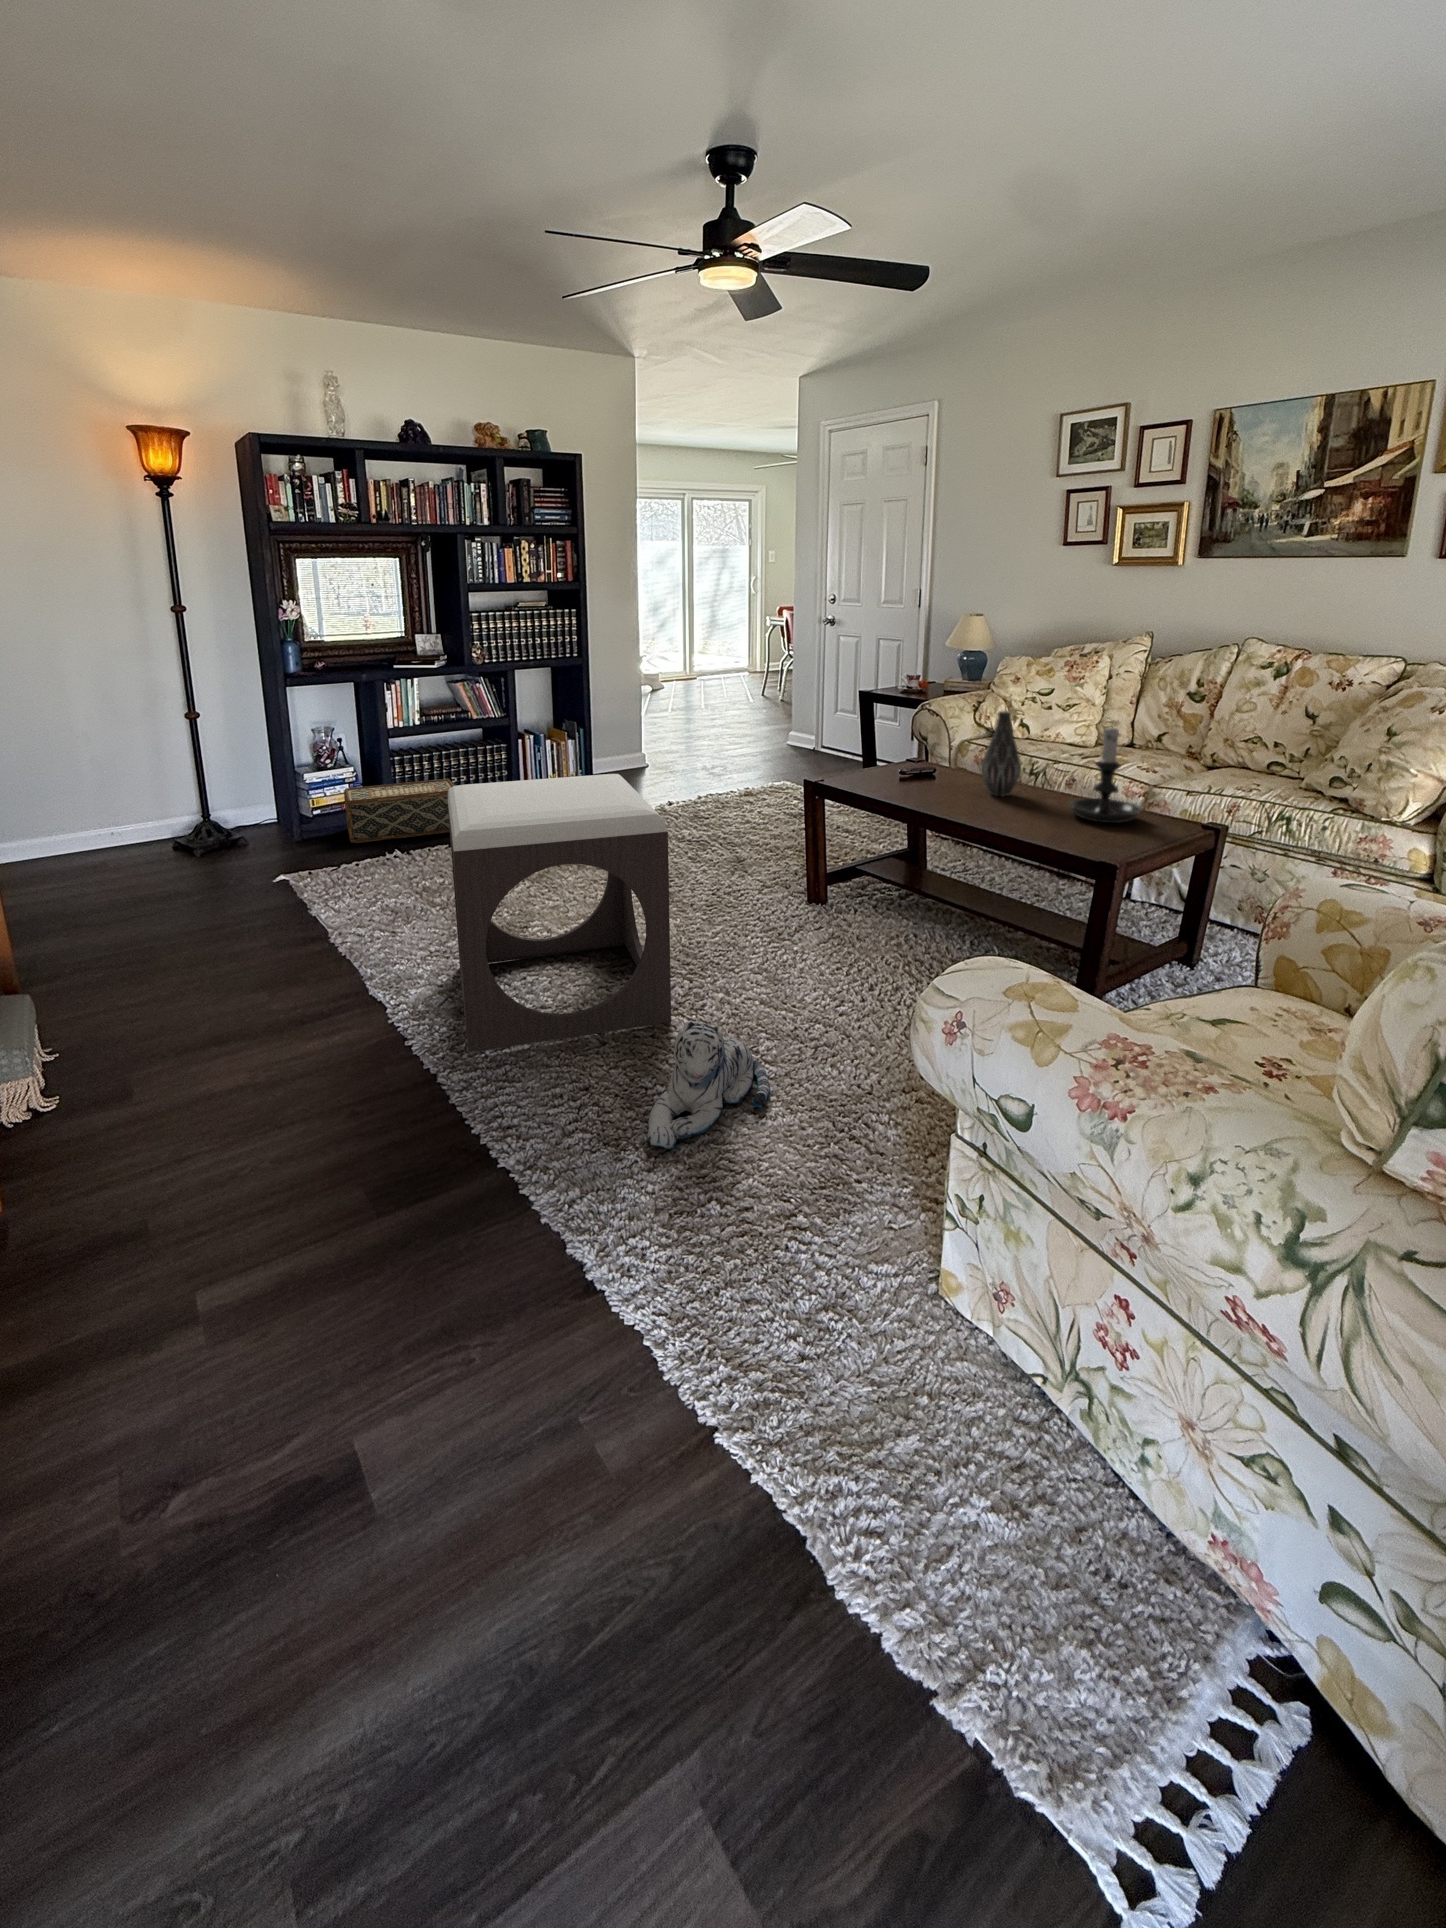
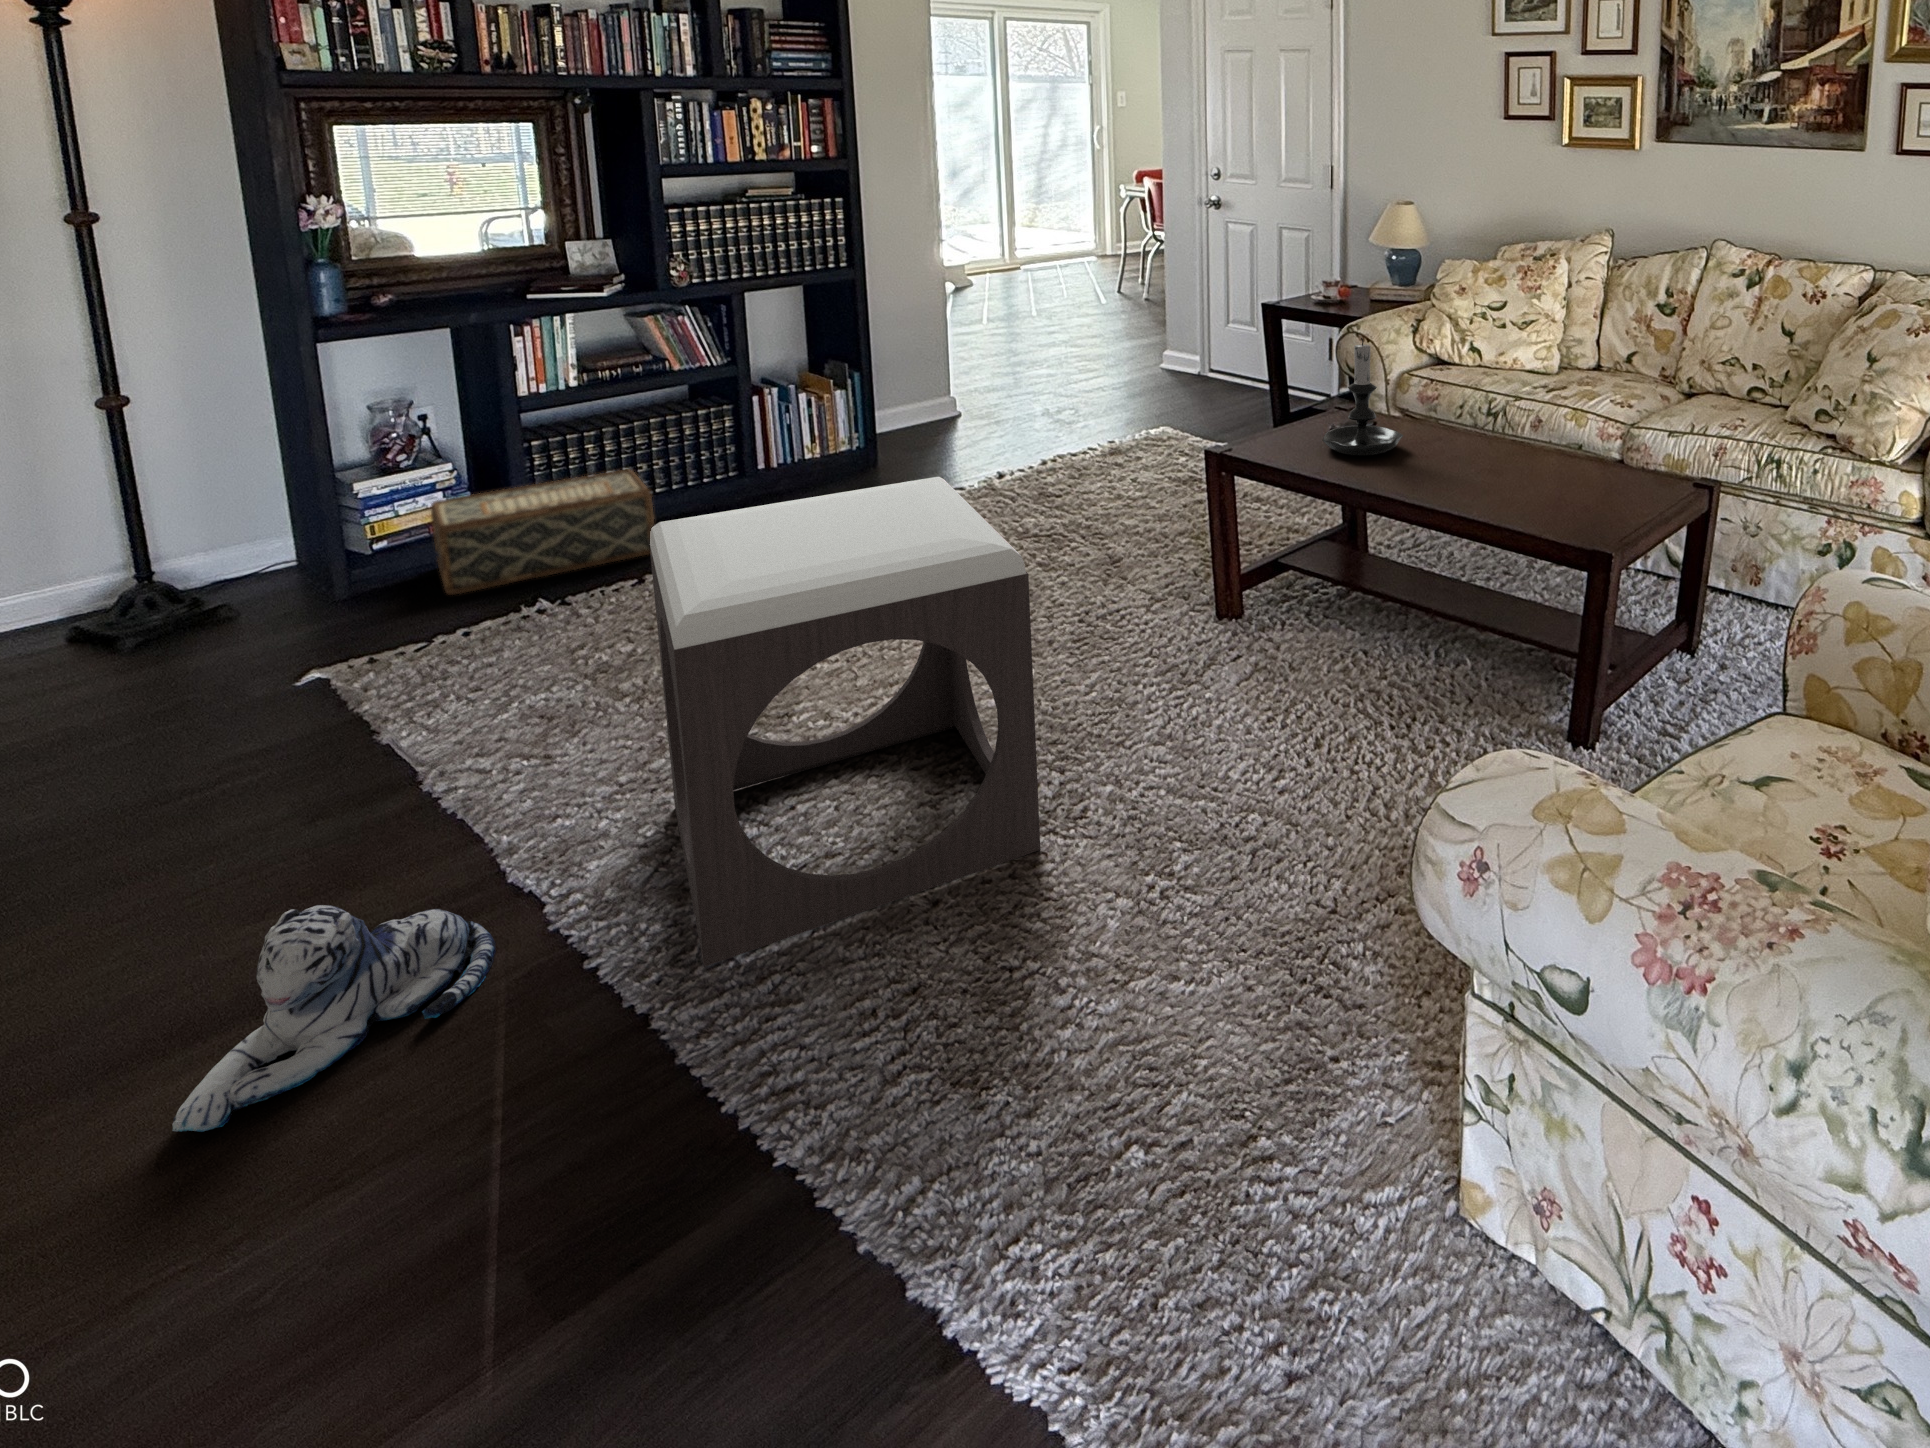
vase: present [982,710,1021,796] -> none [1440,352,1488,461]
candle holder: present [1069,727,1142,823] -> present [1322,338,1403,455]
plush toy: present [648,1021,770,1149] -> present [172,905,496,1132]

